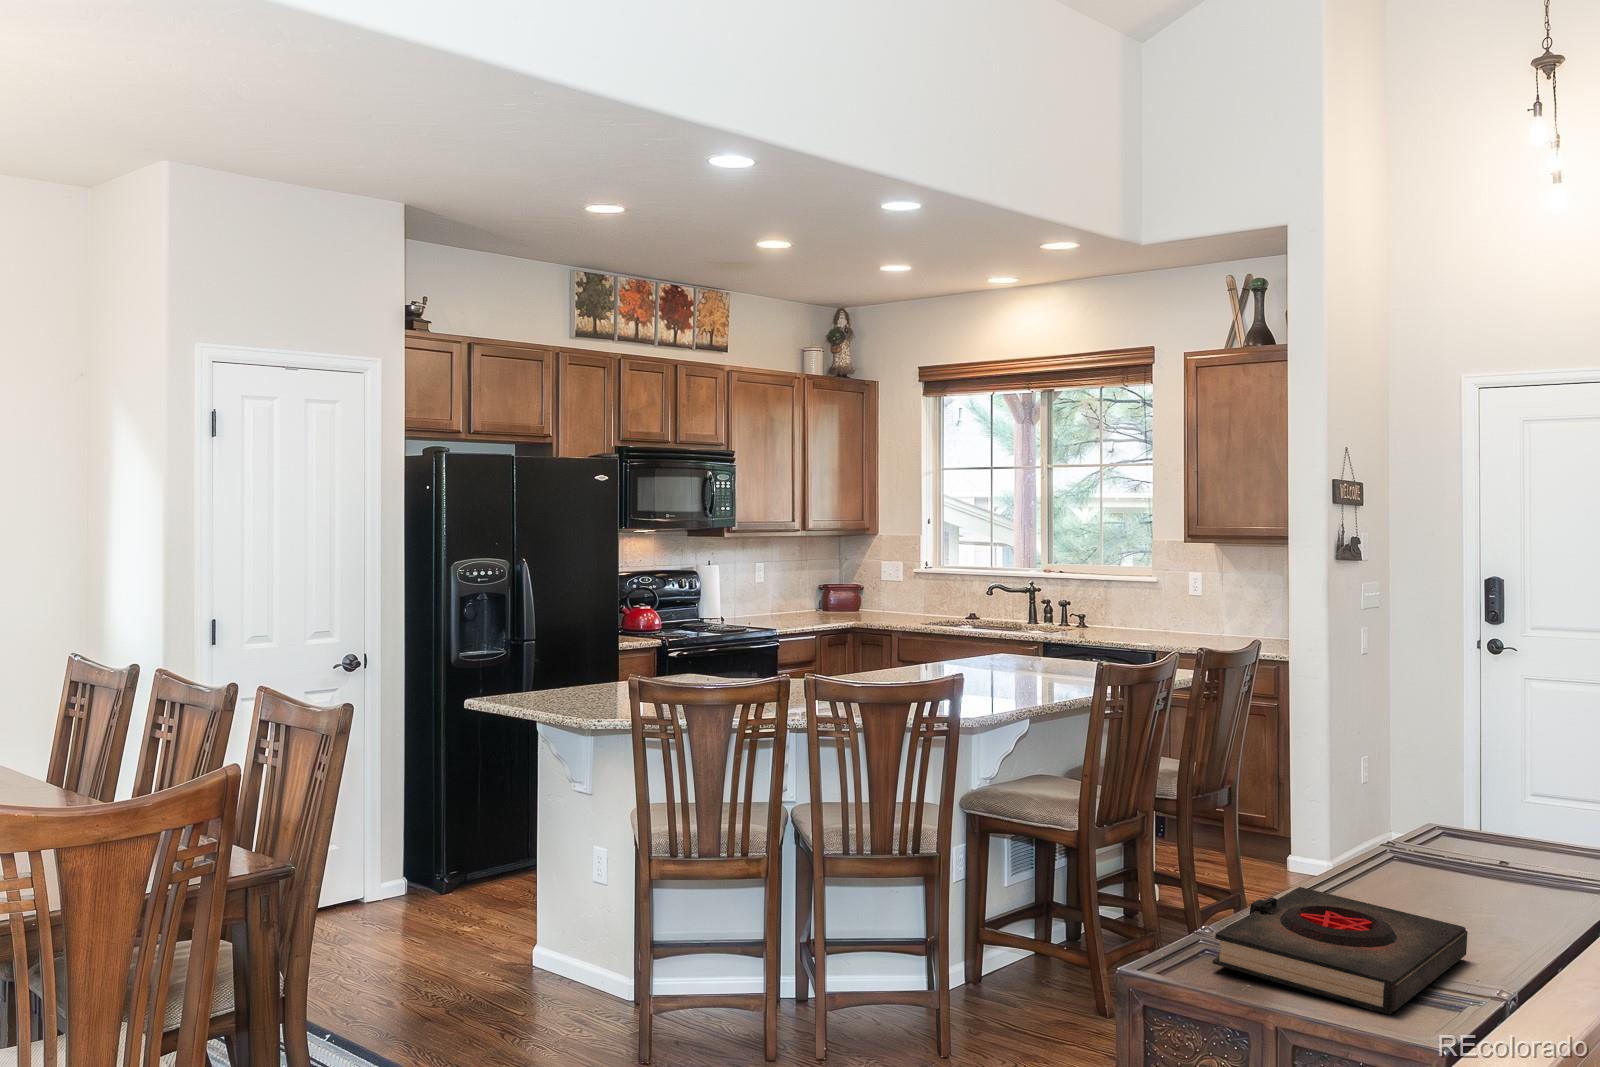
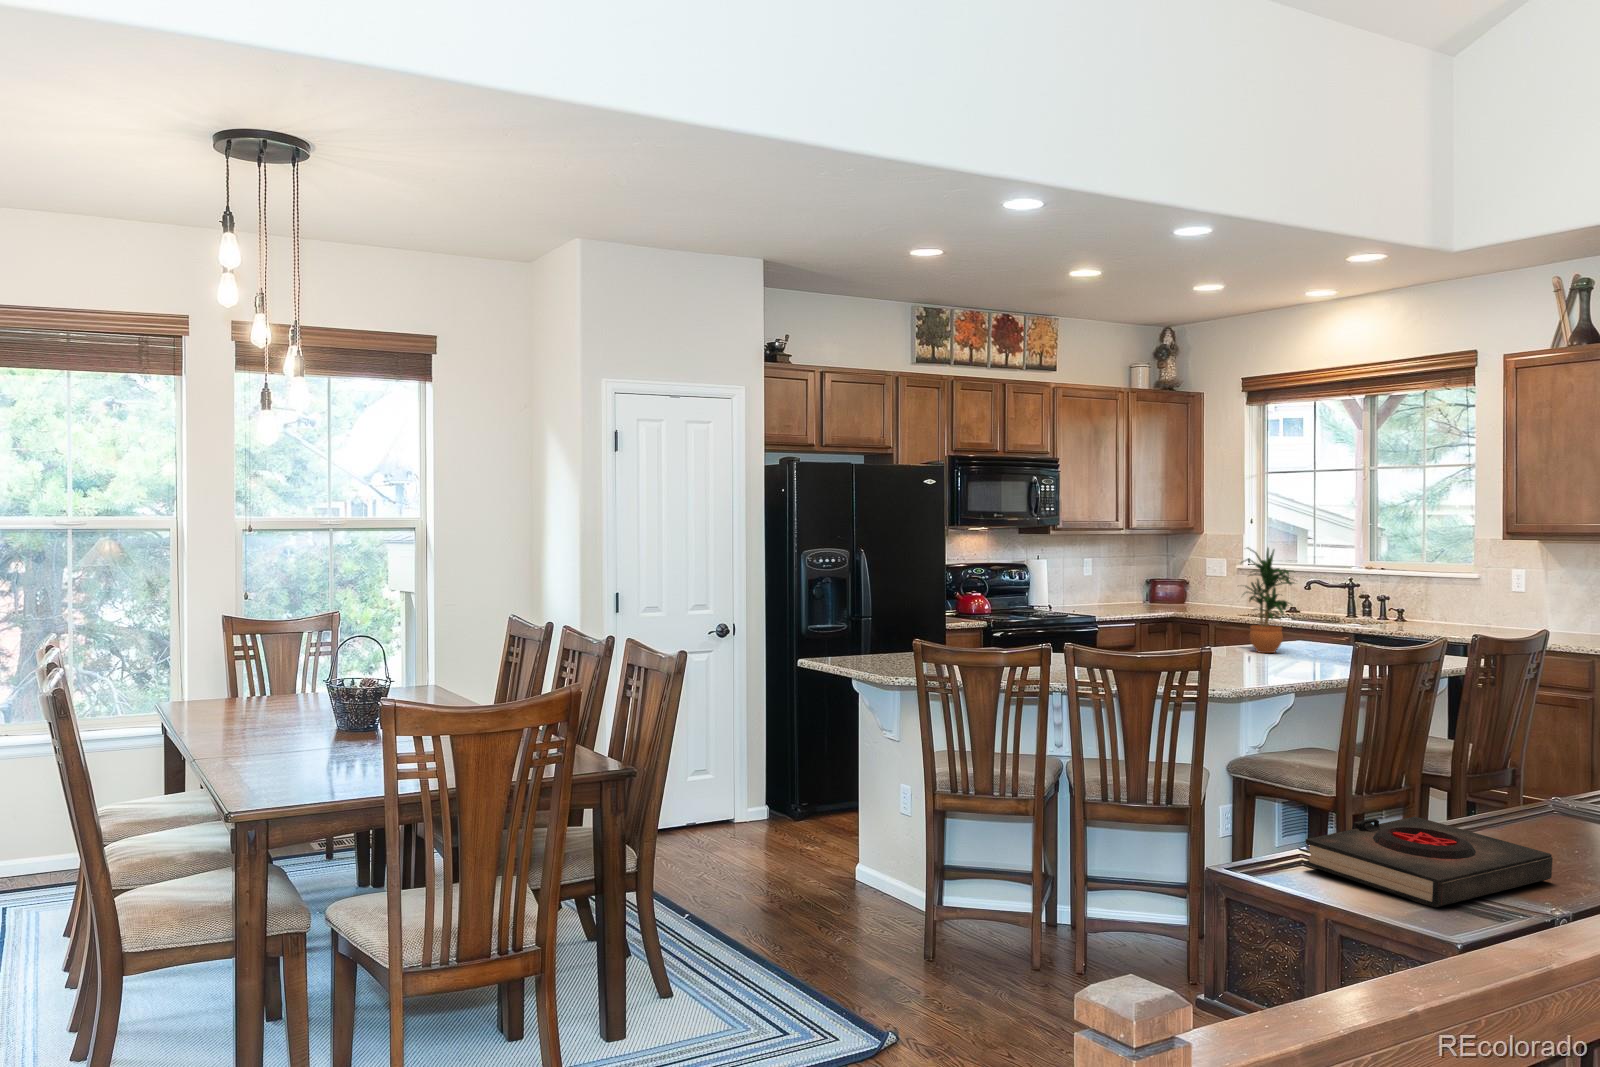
potted plant: none [953,553,1020,670] -> present [1241,548,1294,653]

